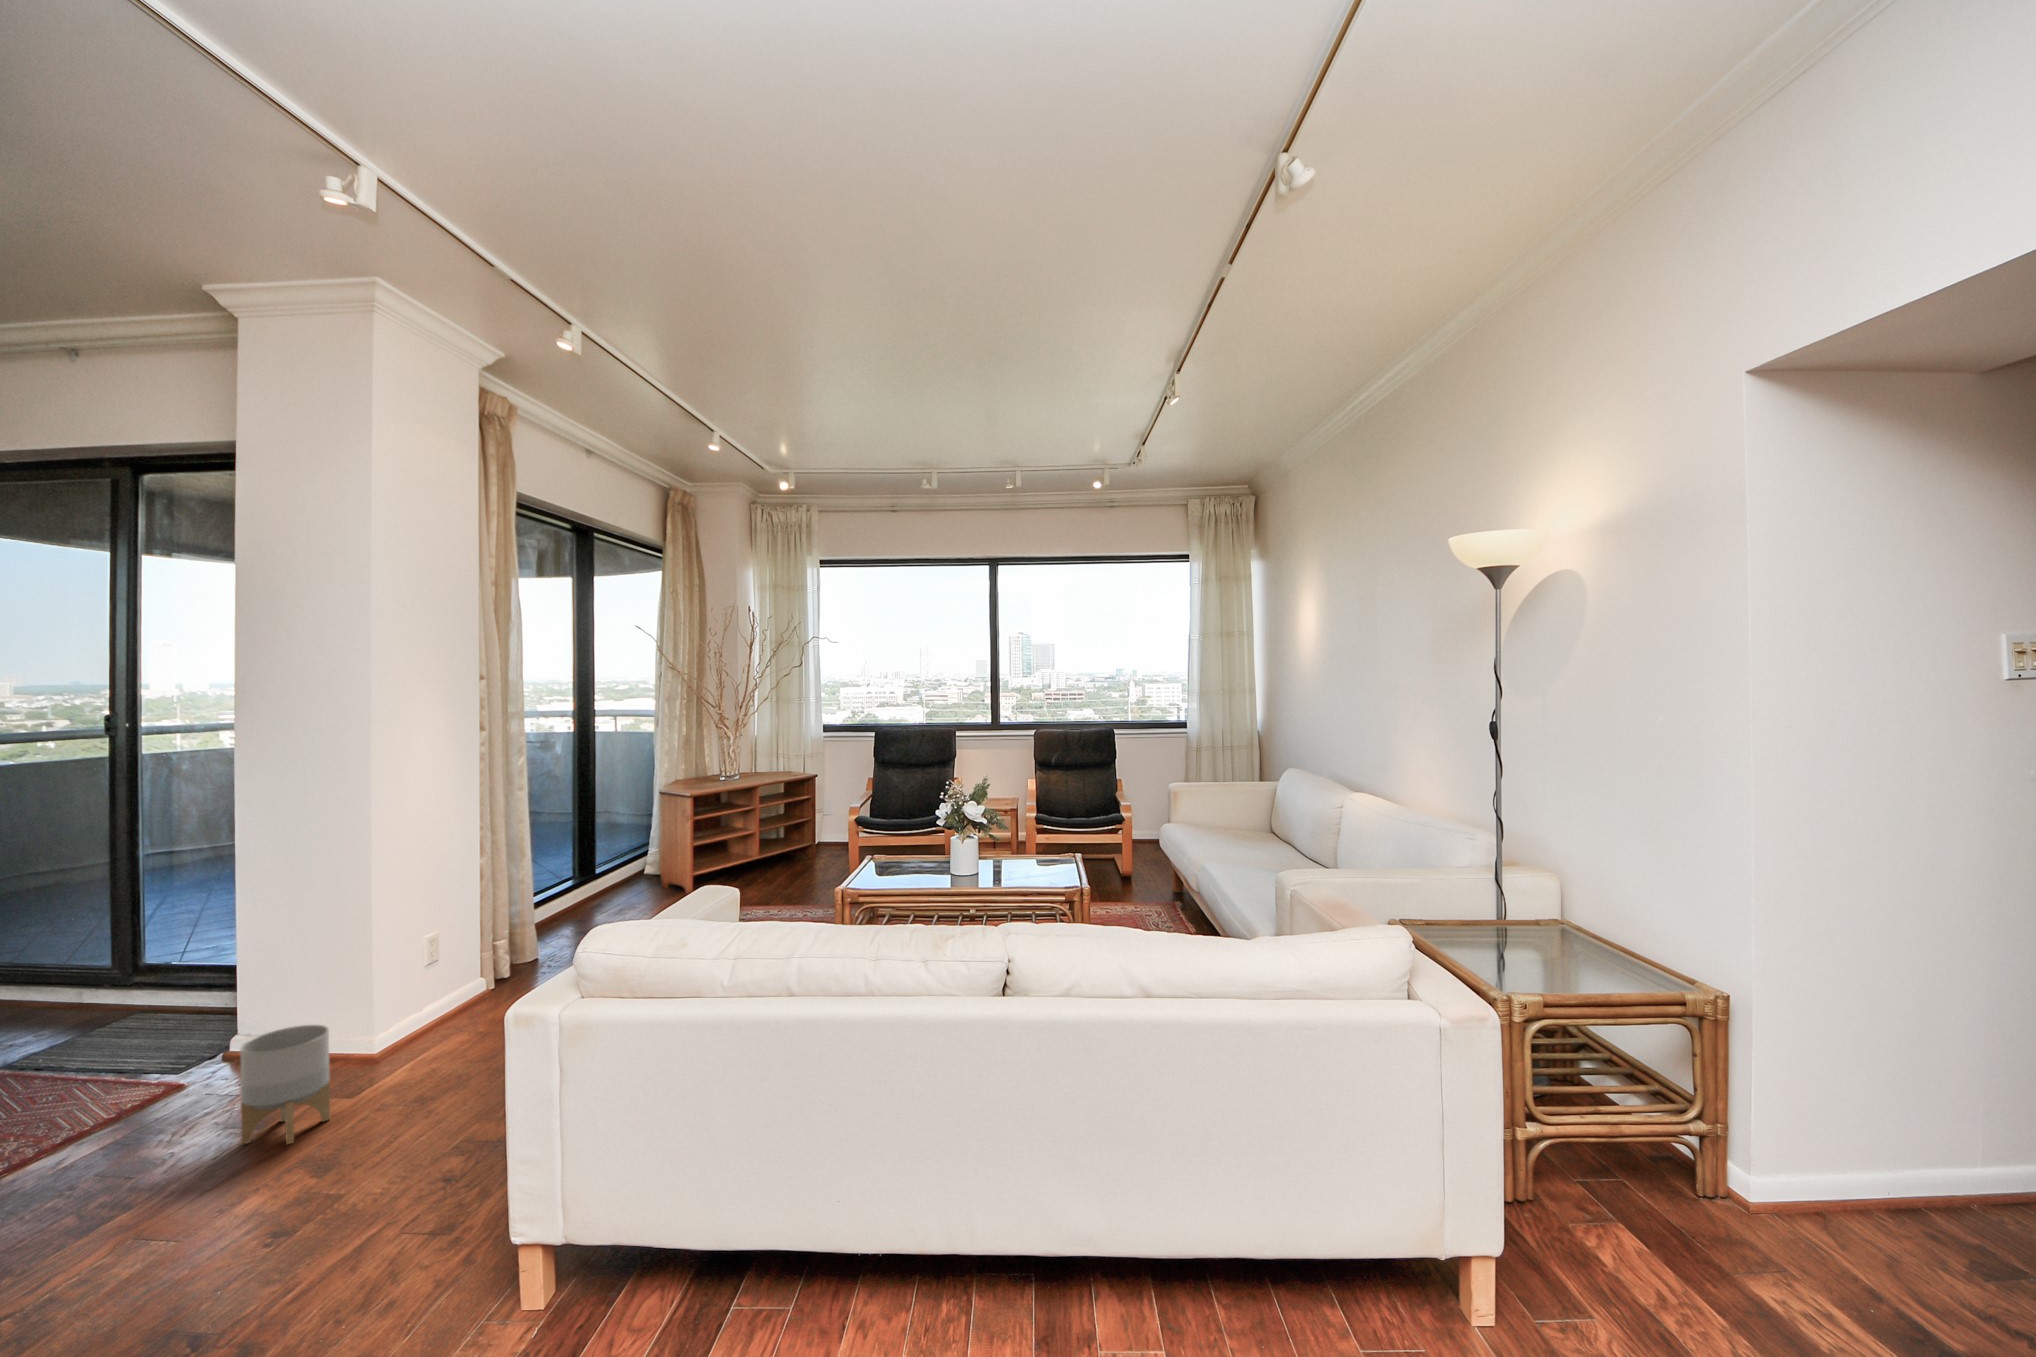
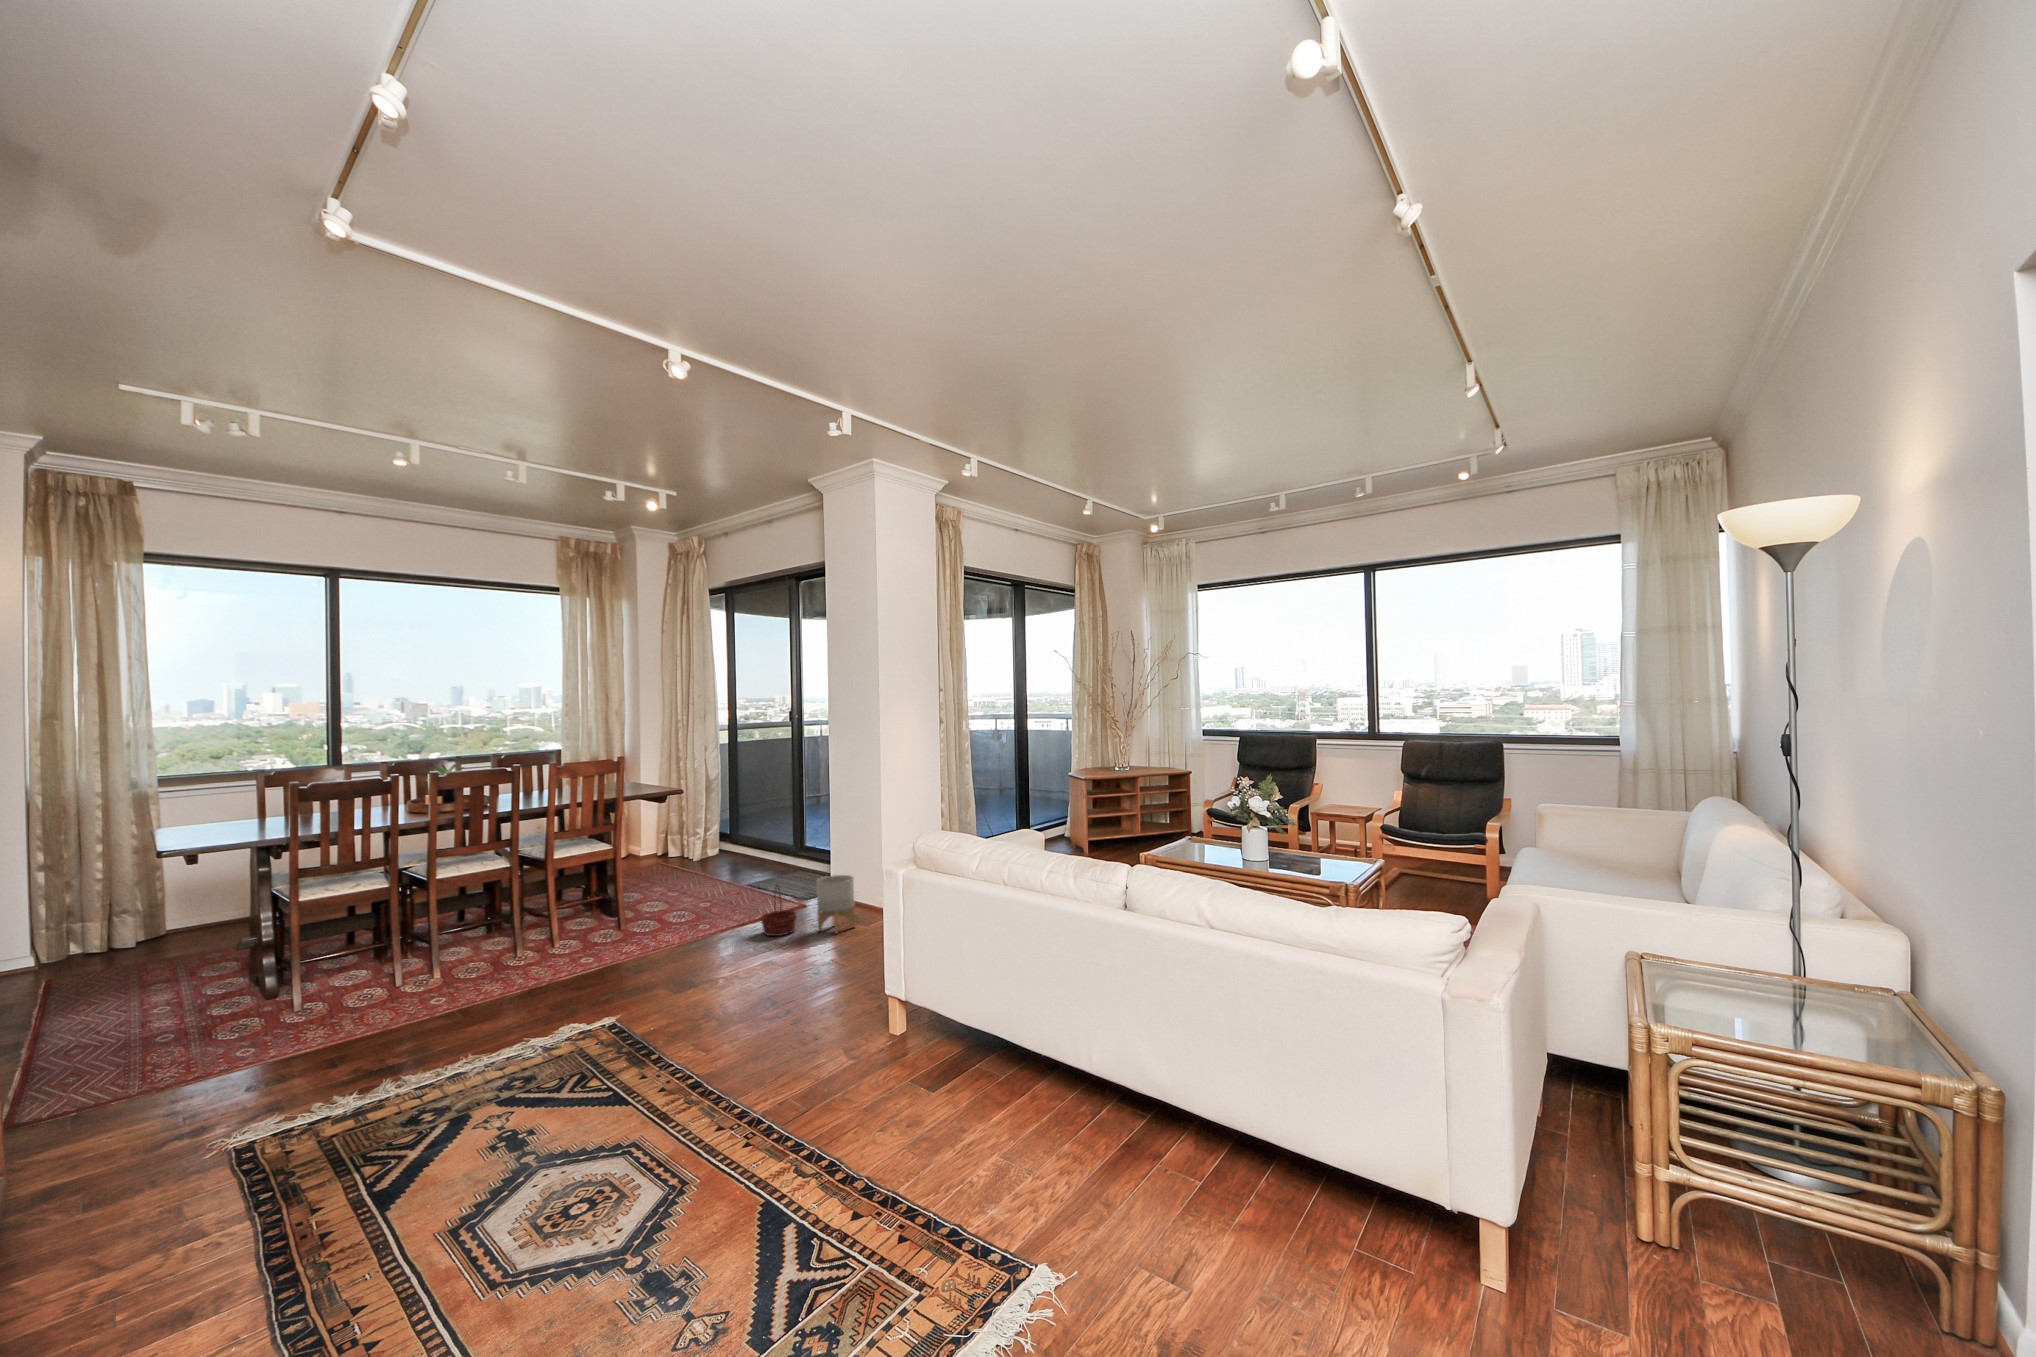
basket: none [87,1070,187,1183] -> present [761,884,797,936]

